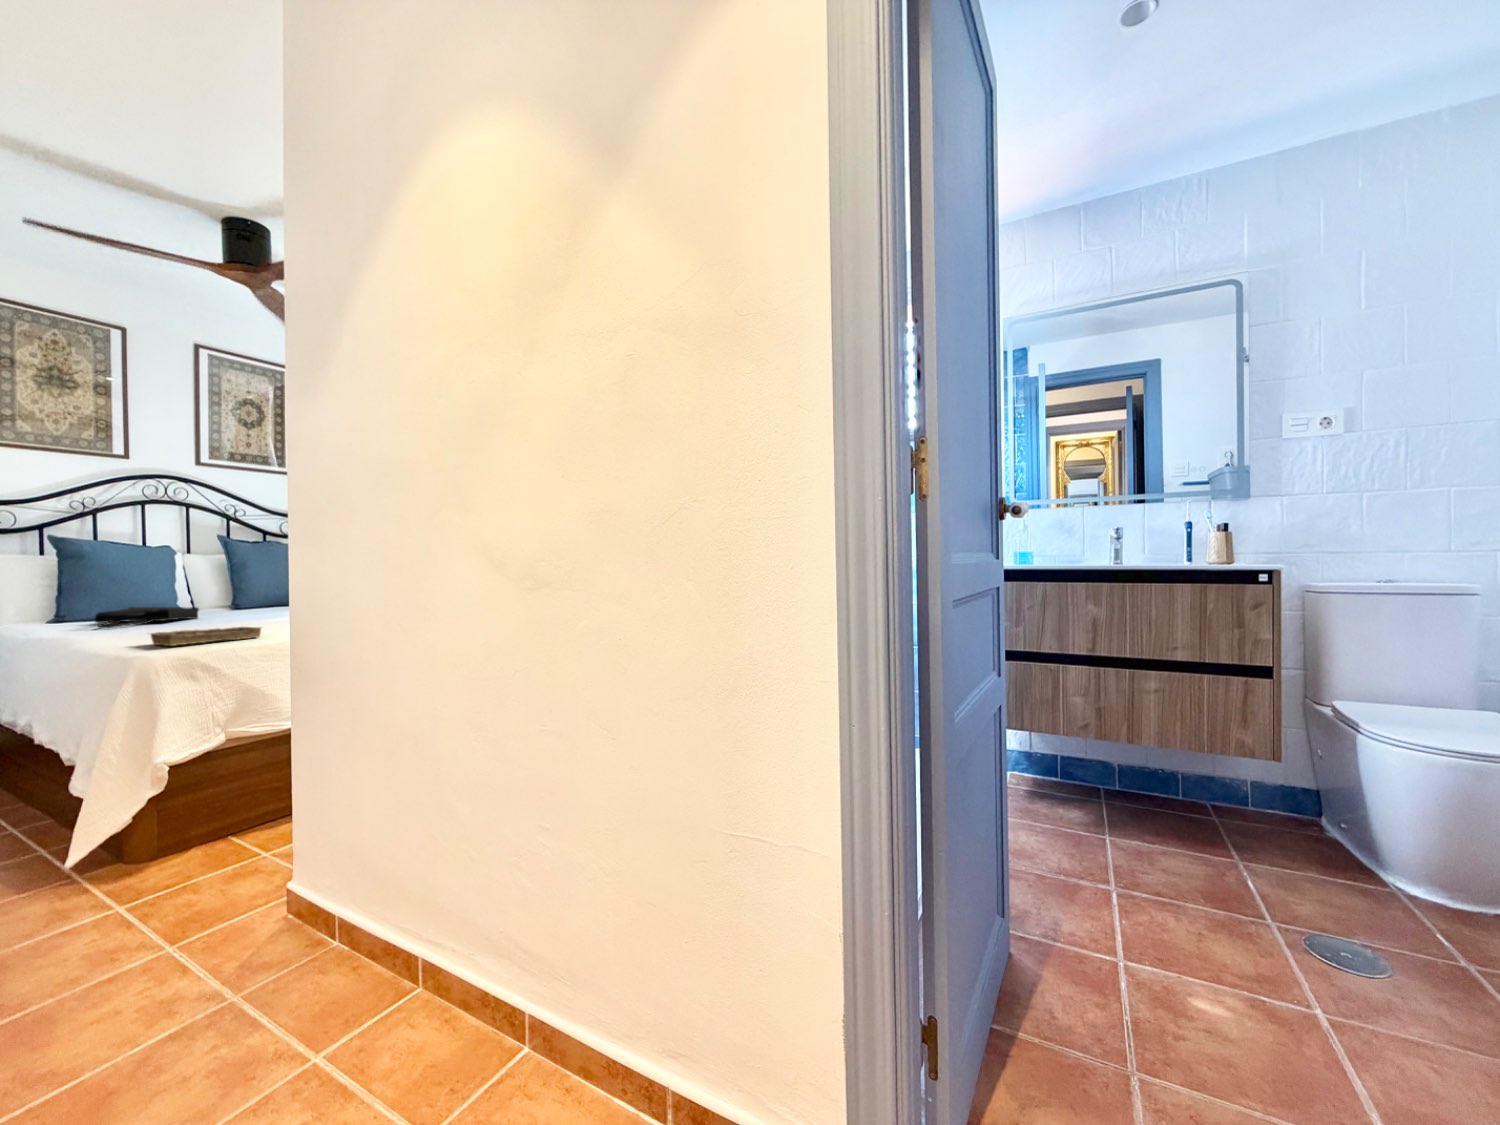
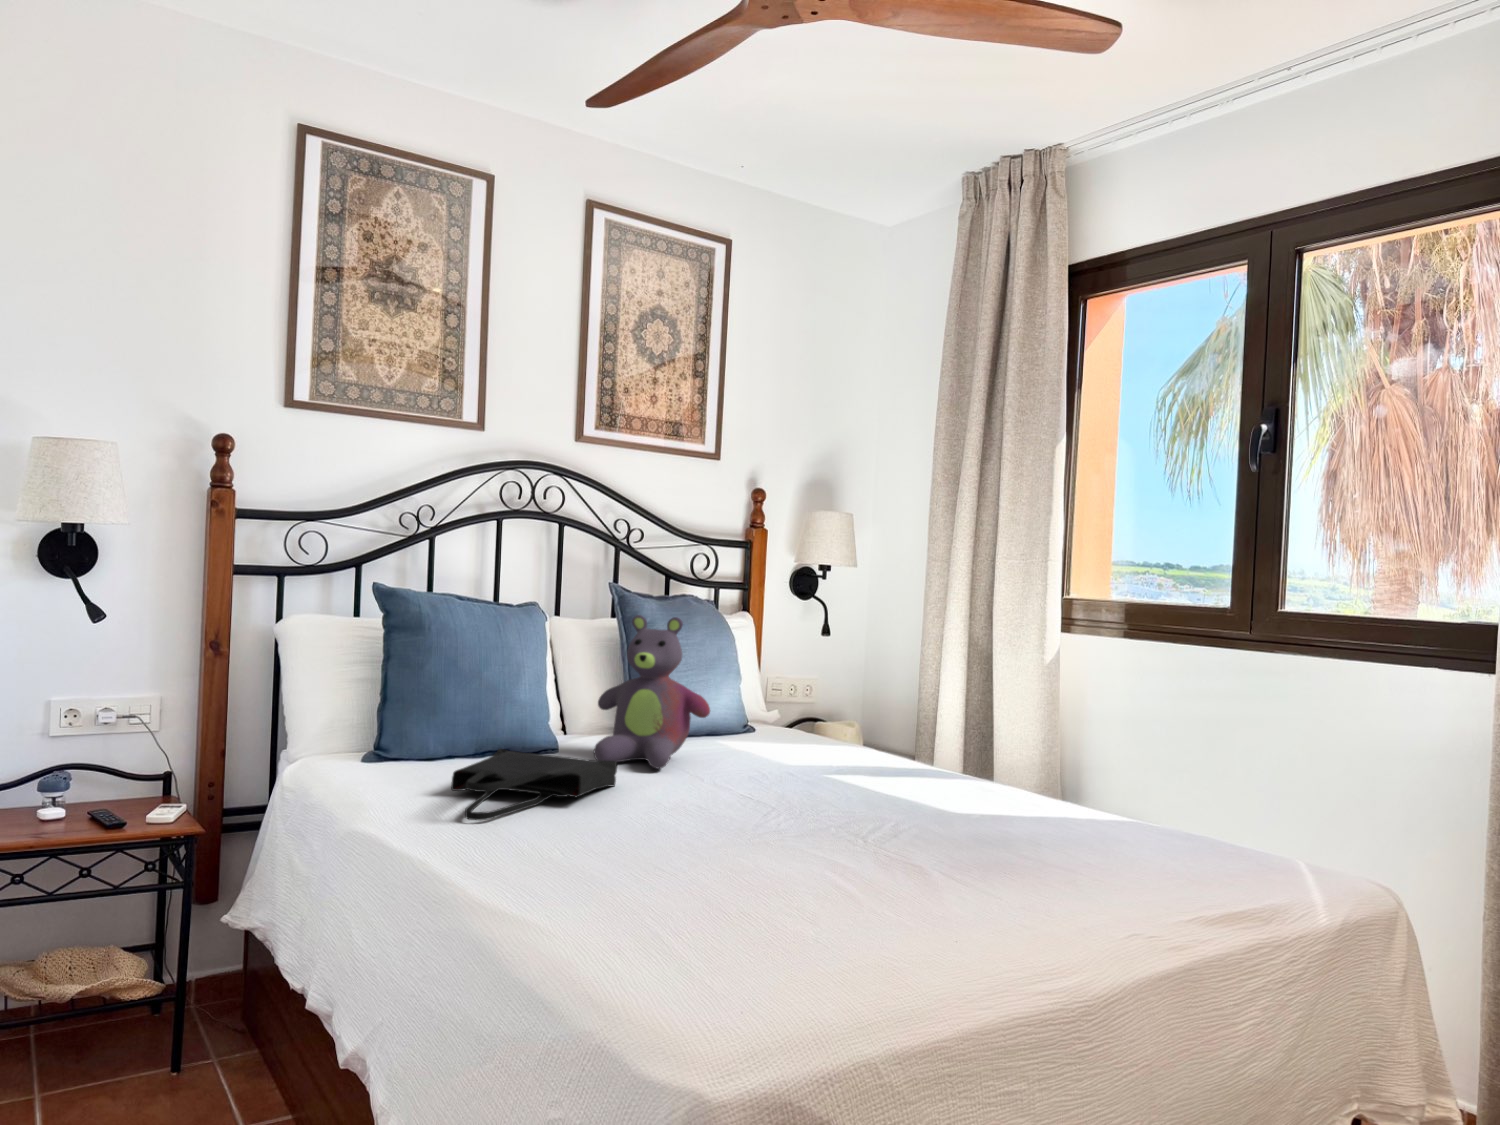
stuffed bear: none [193,547,262,613] -> present [594,615,710,769]
tray: present [151,627,261,646] -> none [610,882,864,974]

